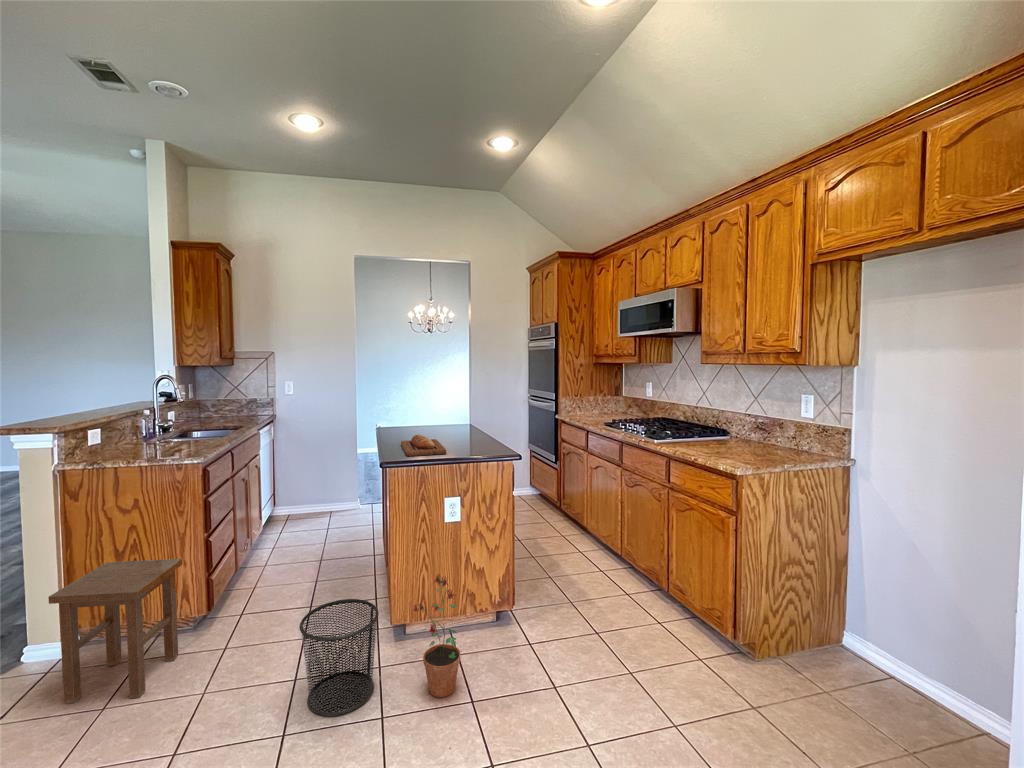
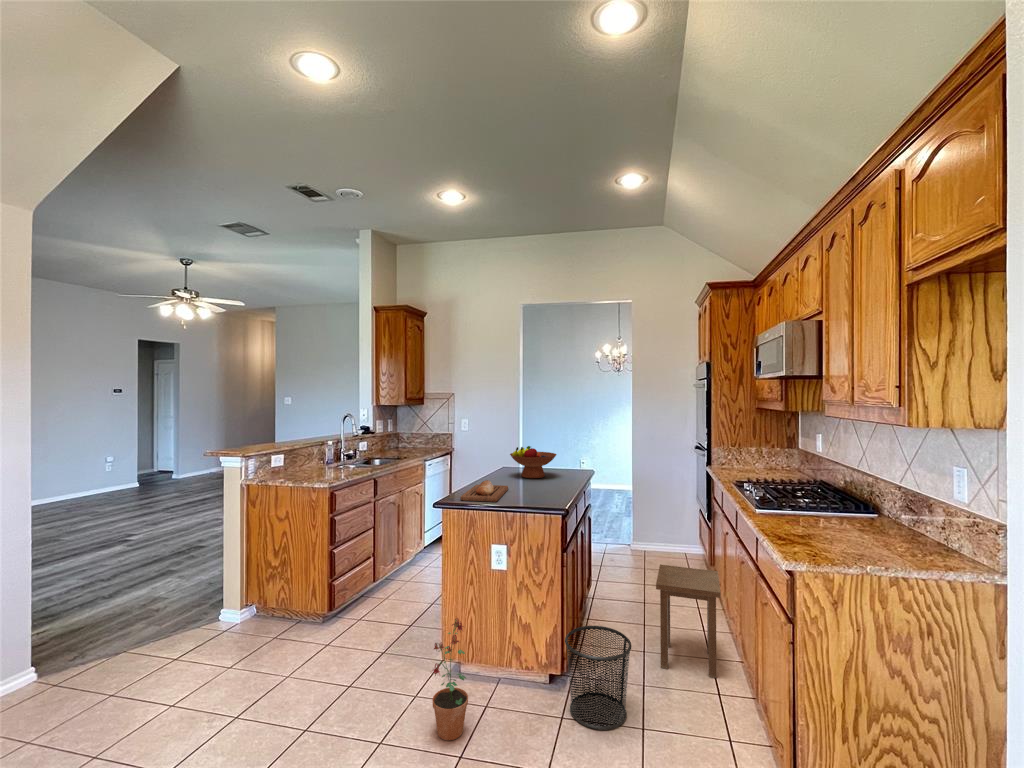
fruit bowl: none [415,400,463,432] -> present [510,446,557,478]
stool: present [48,559,182,704] -> present [656,564,721,678]
waste bin: present [299,599,379,716] -> present [565,626,632,730]

